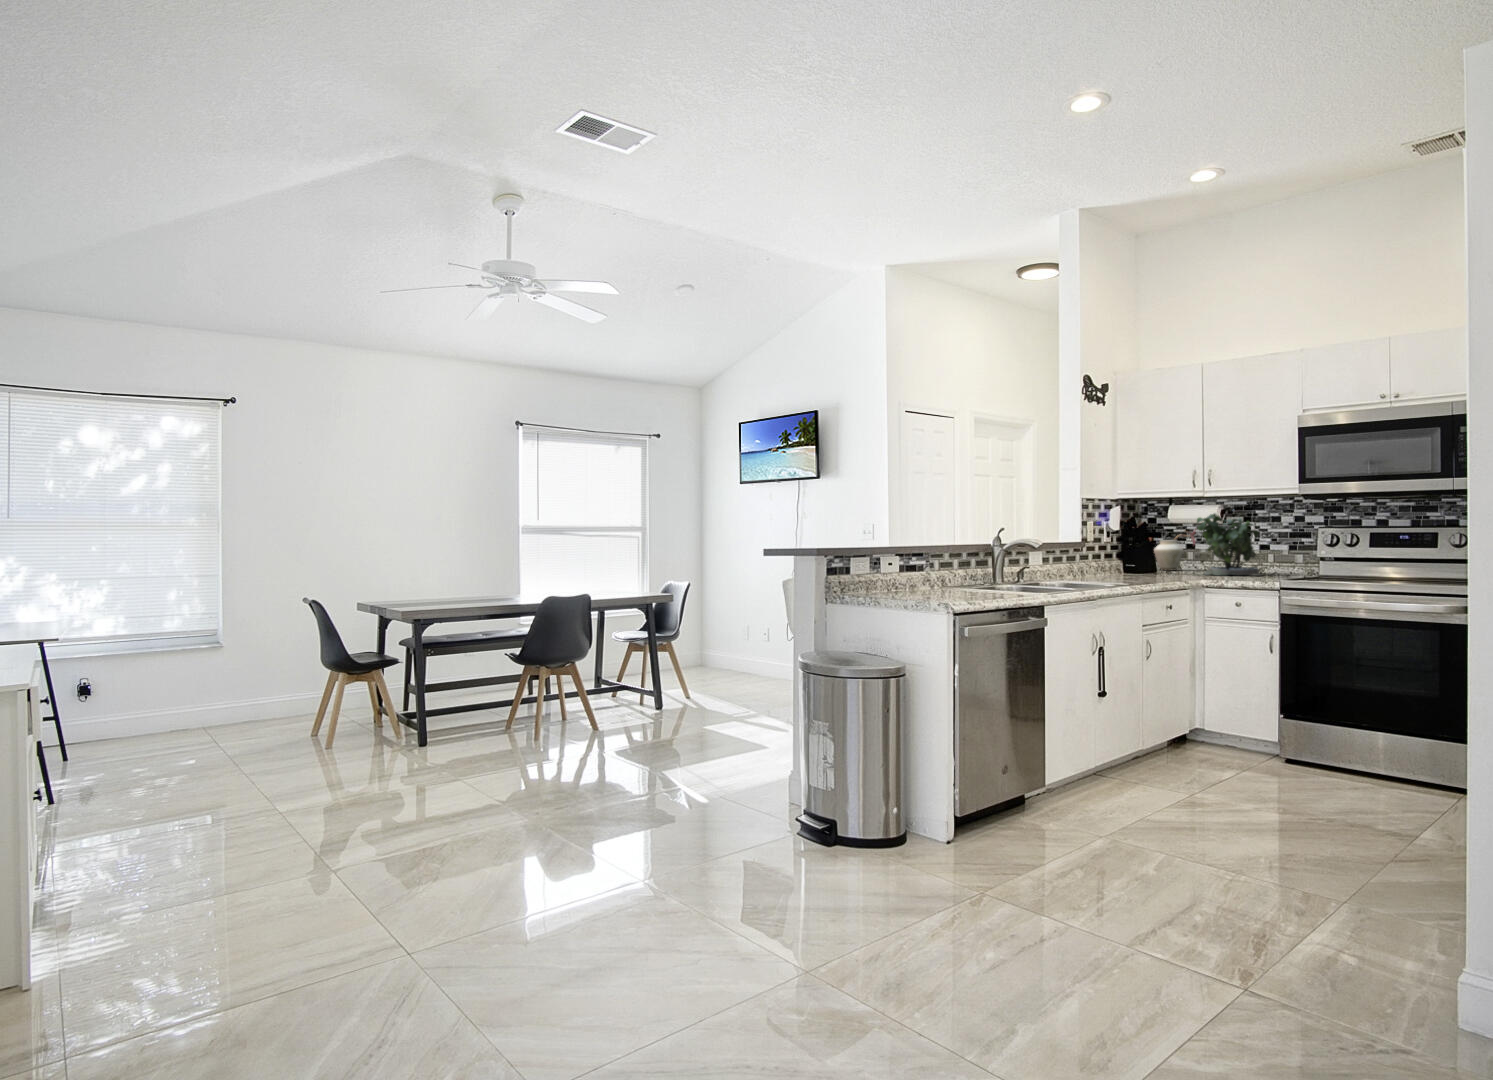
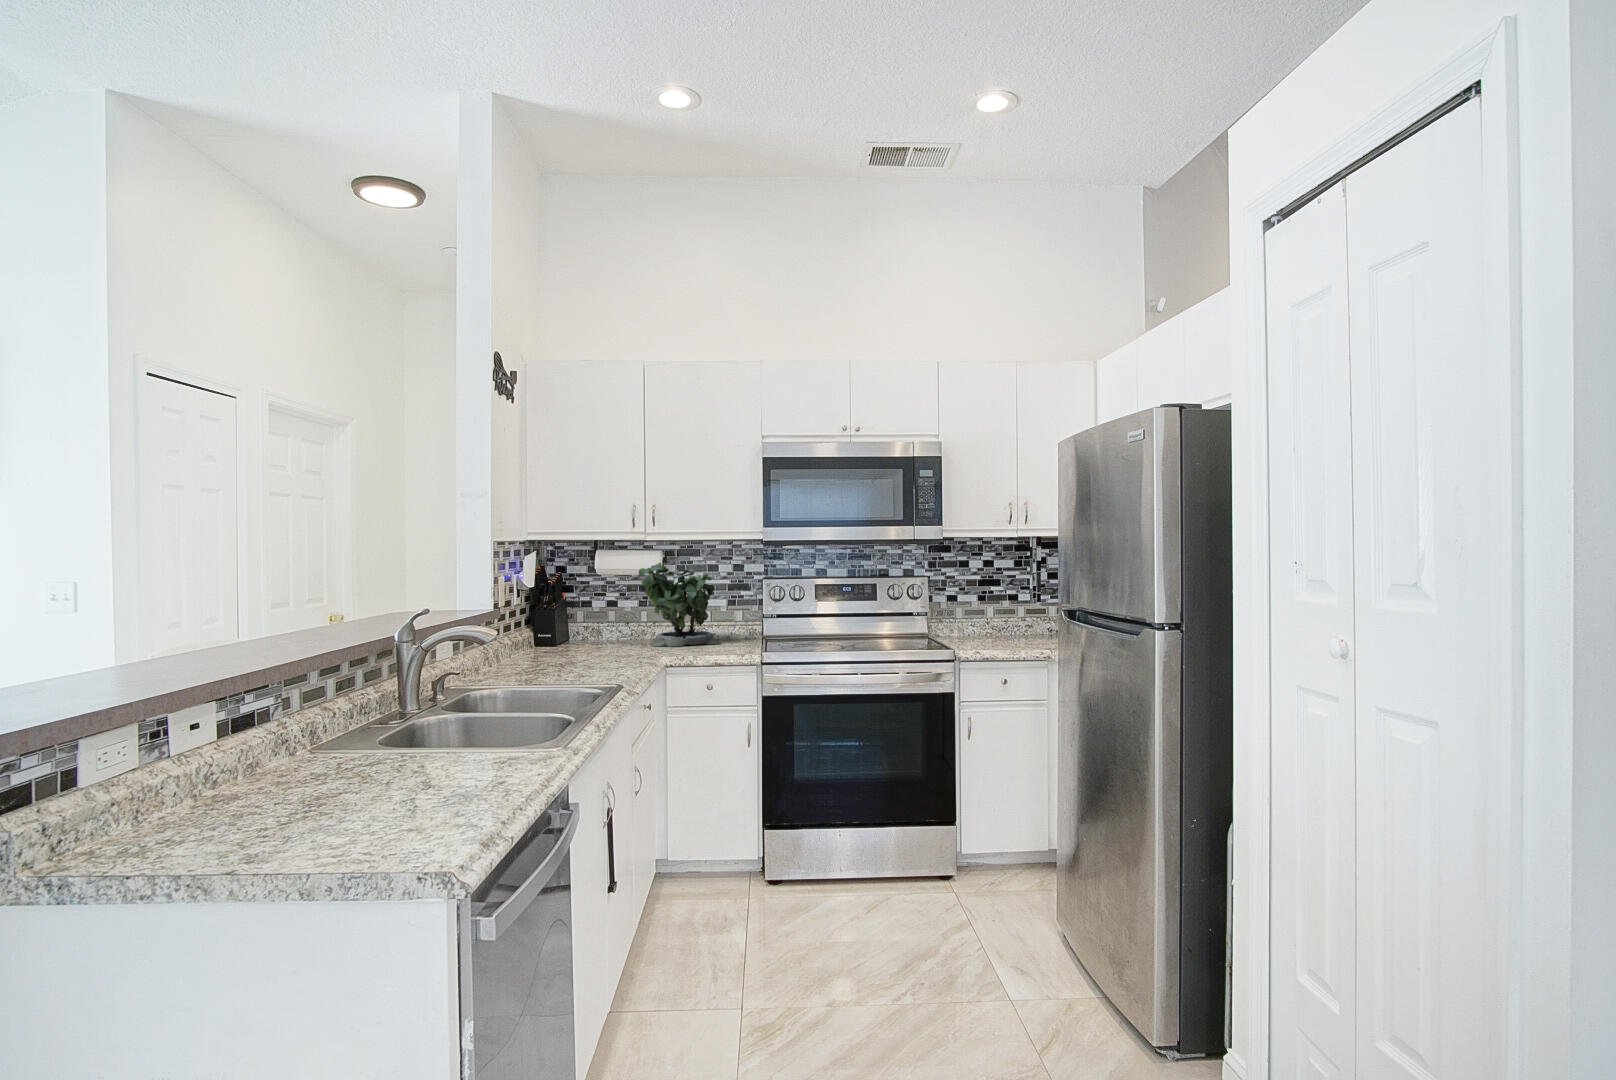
vase: present [1154,530,1196,571] -> none [570,579,622,639]

